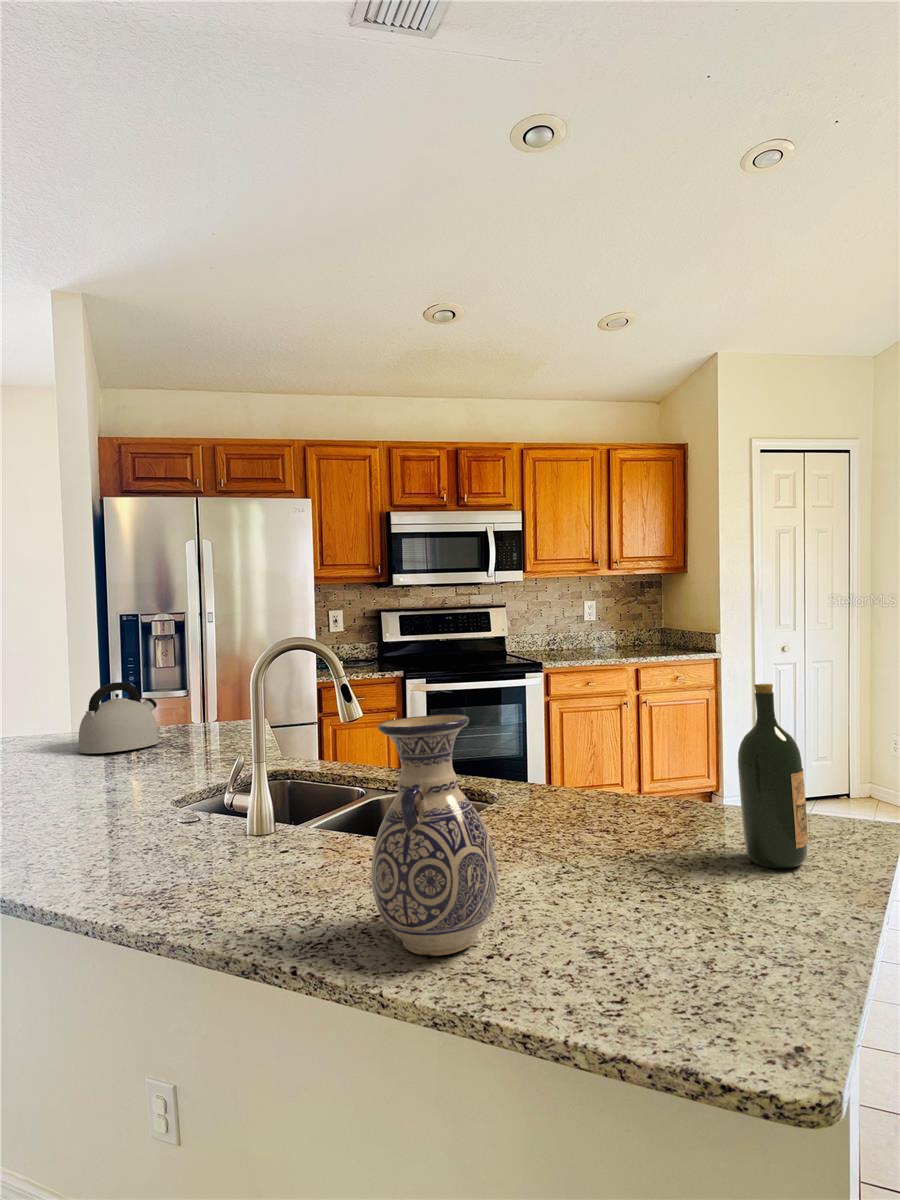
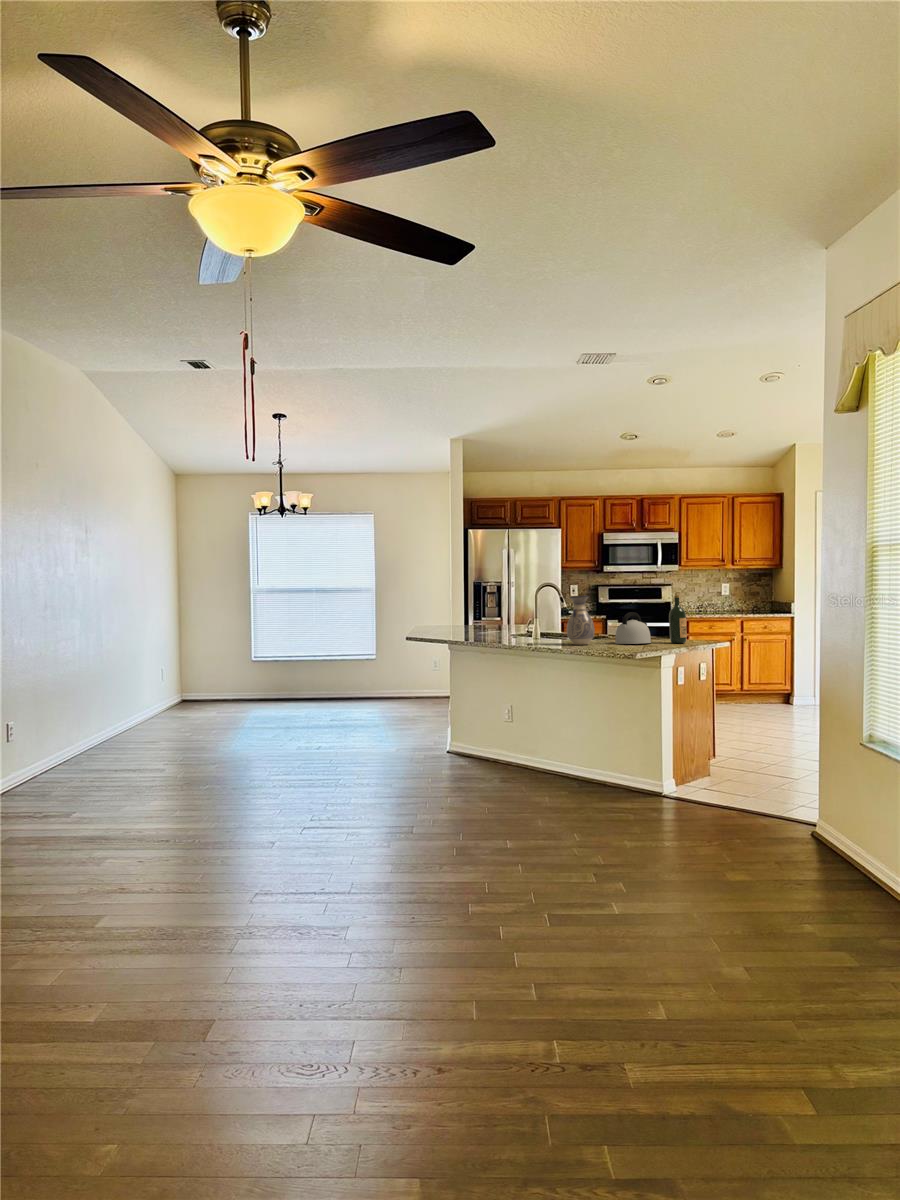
kettle: present [78,682,159,753] -> present [615,612,651,644]

